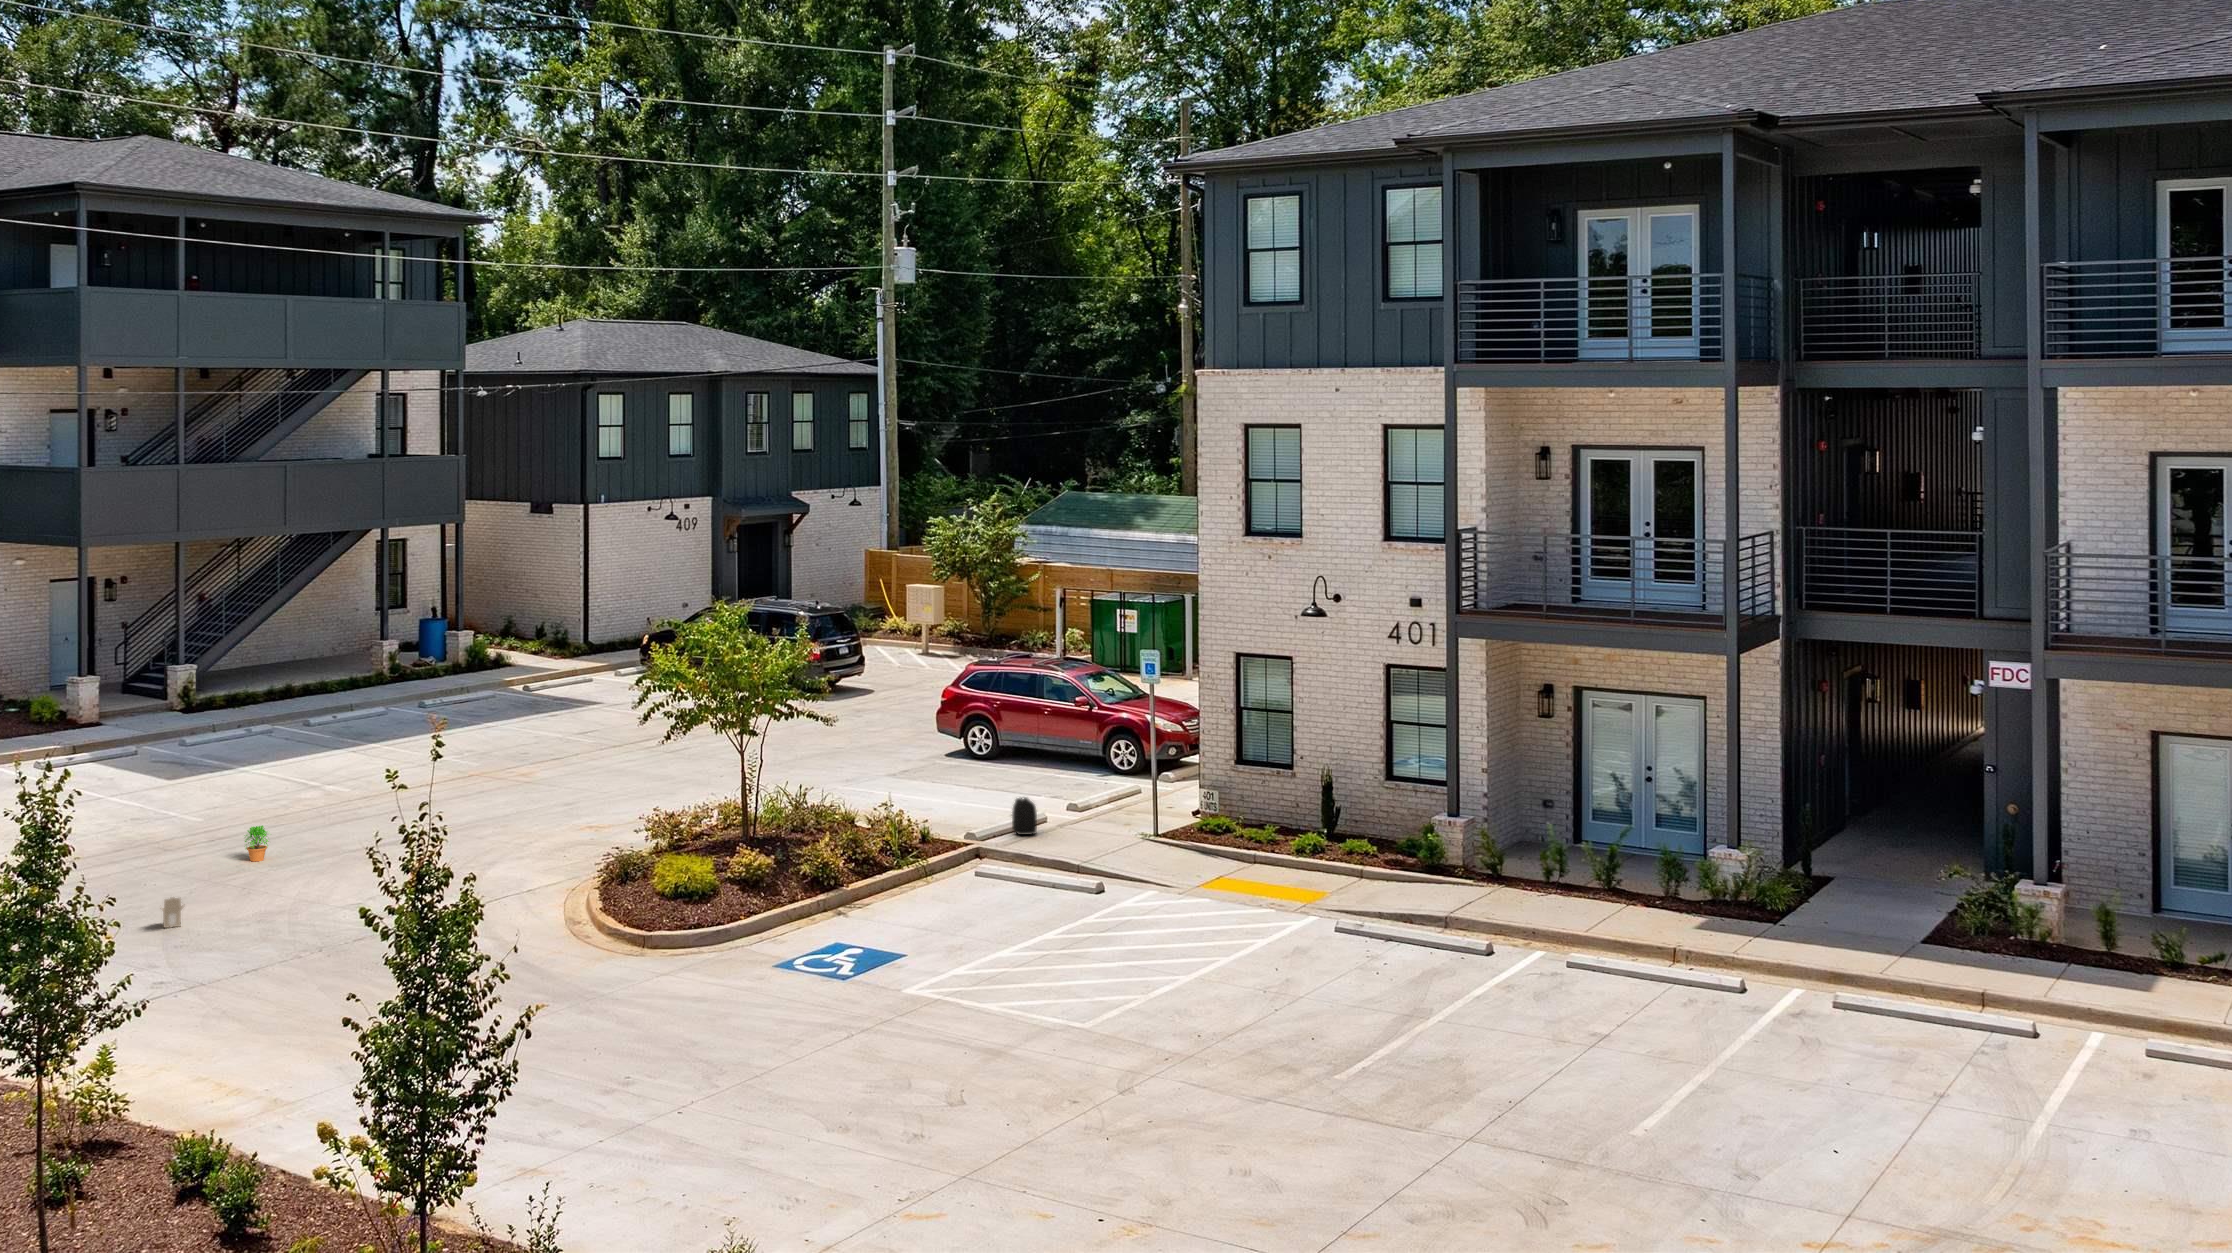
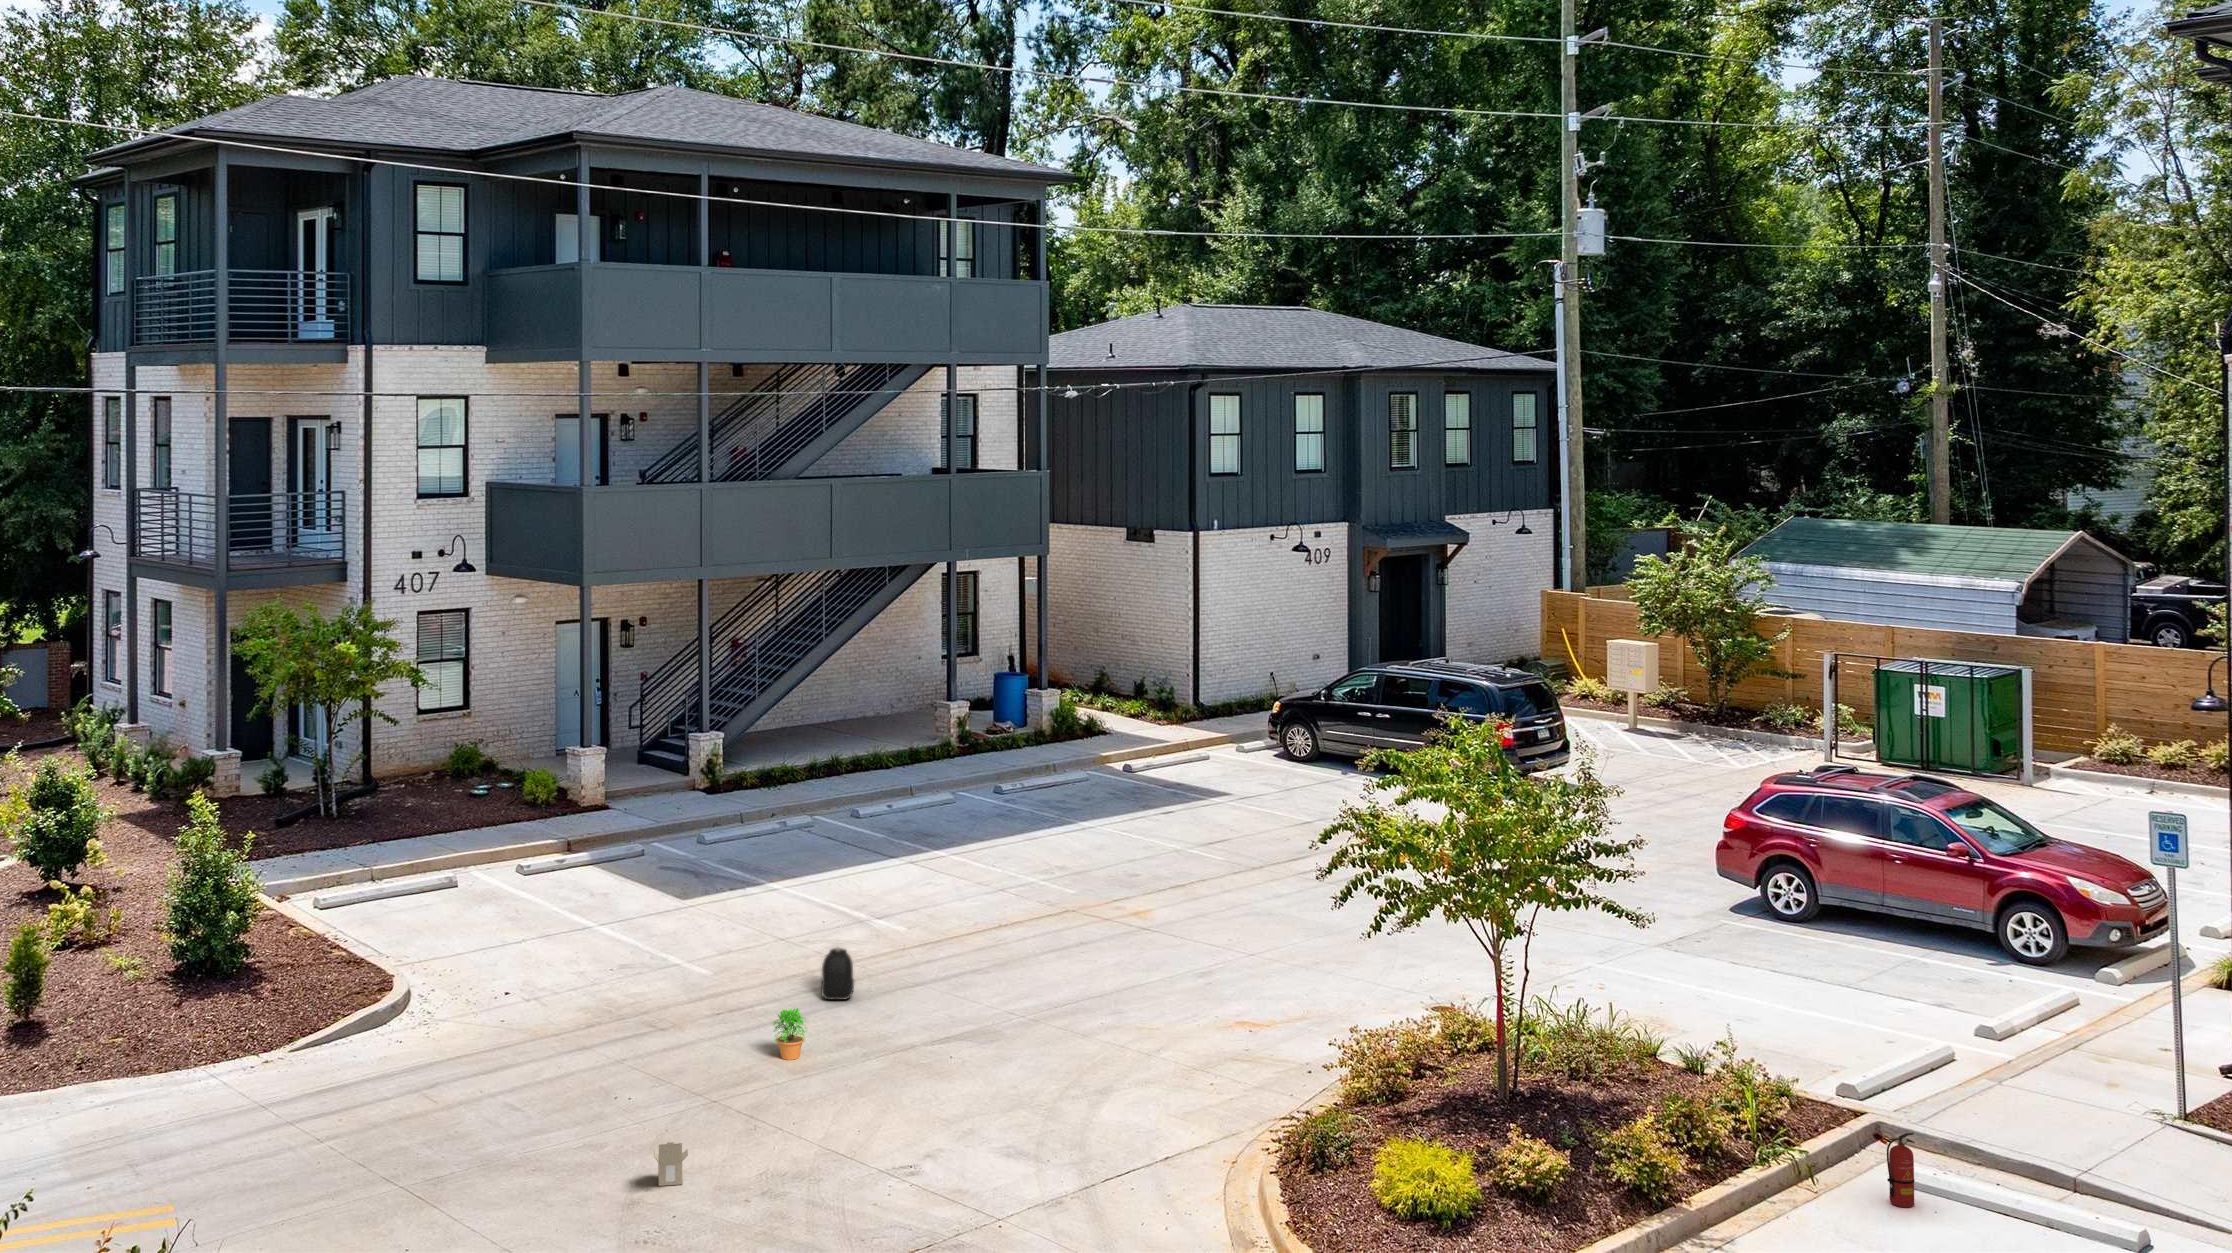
backpack: present [1012,797,1037,835] -> present [821,948,854,1000]
fire extinguisher: none [962,841,979,886] -> present [1887,1133,1915,1207]

